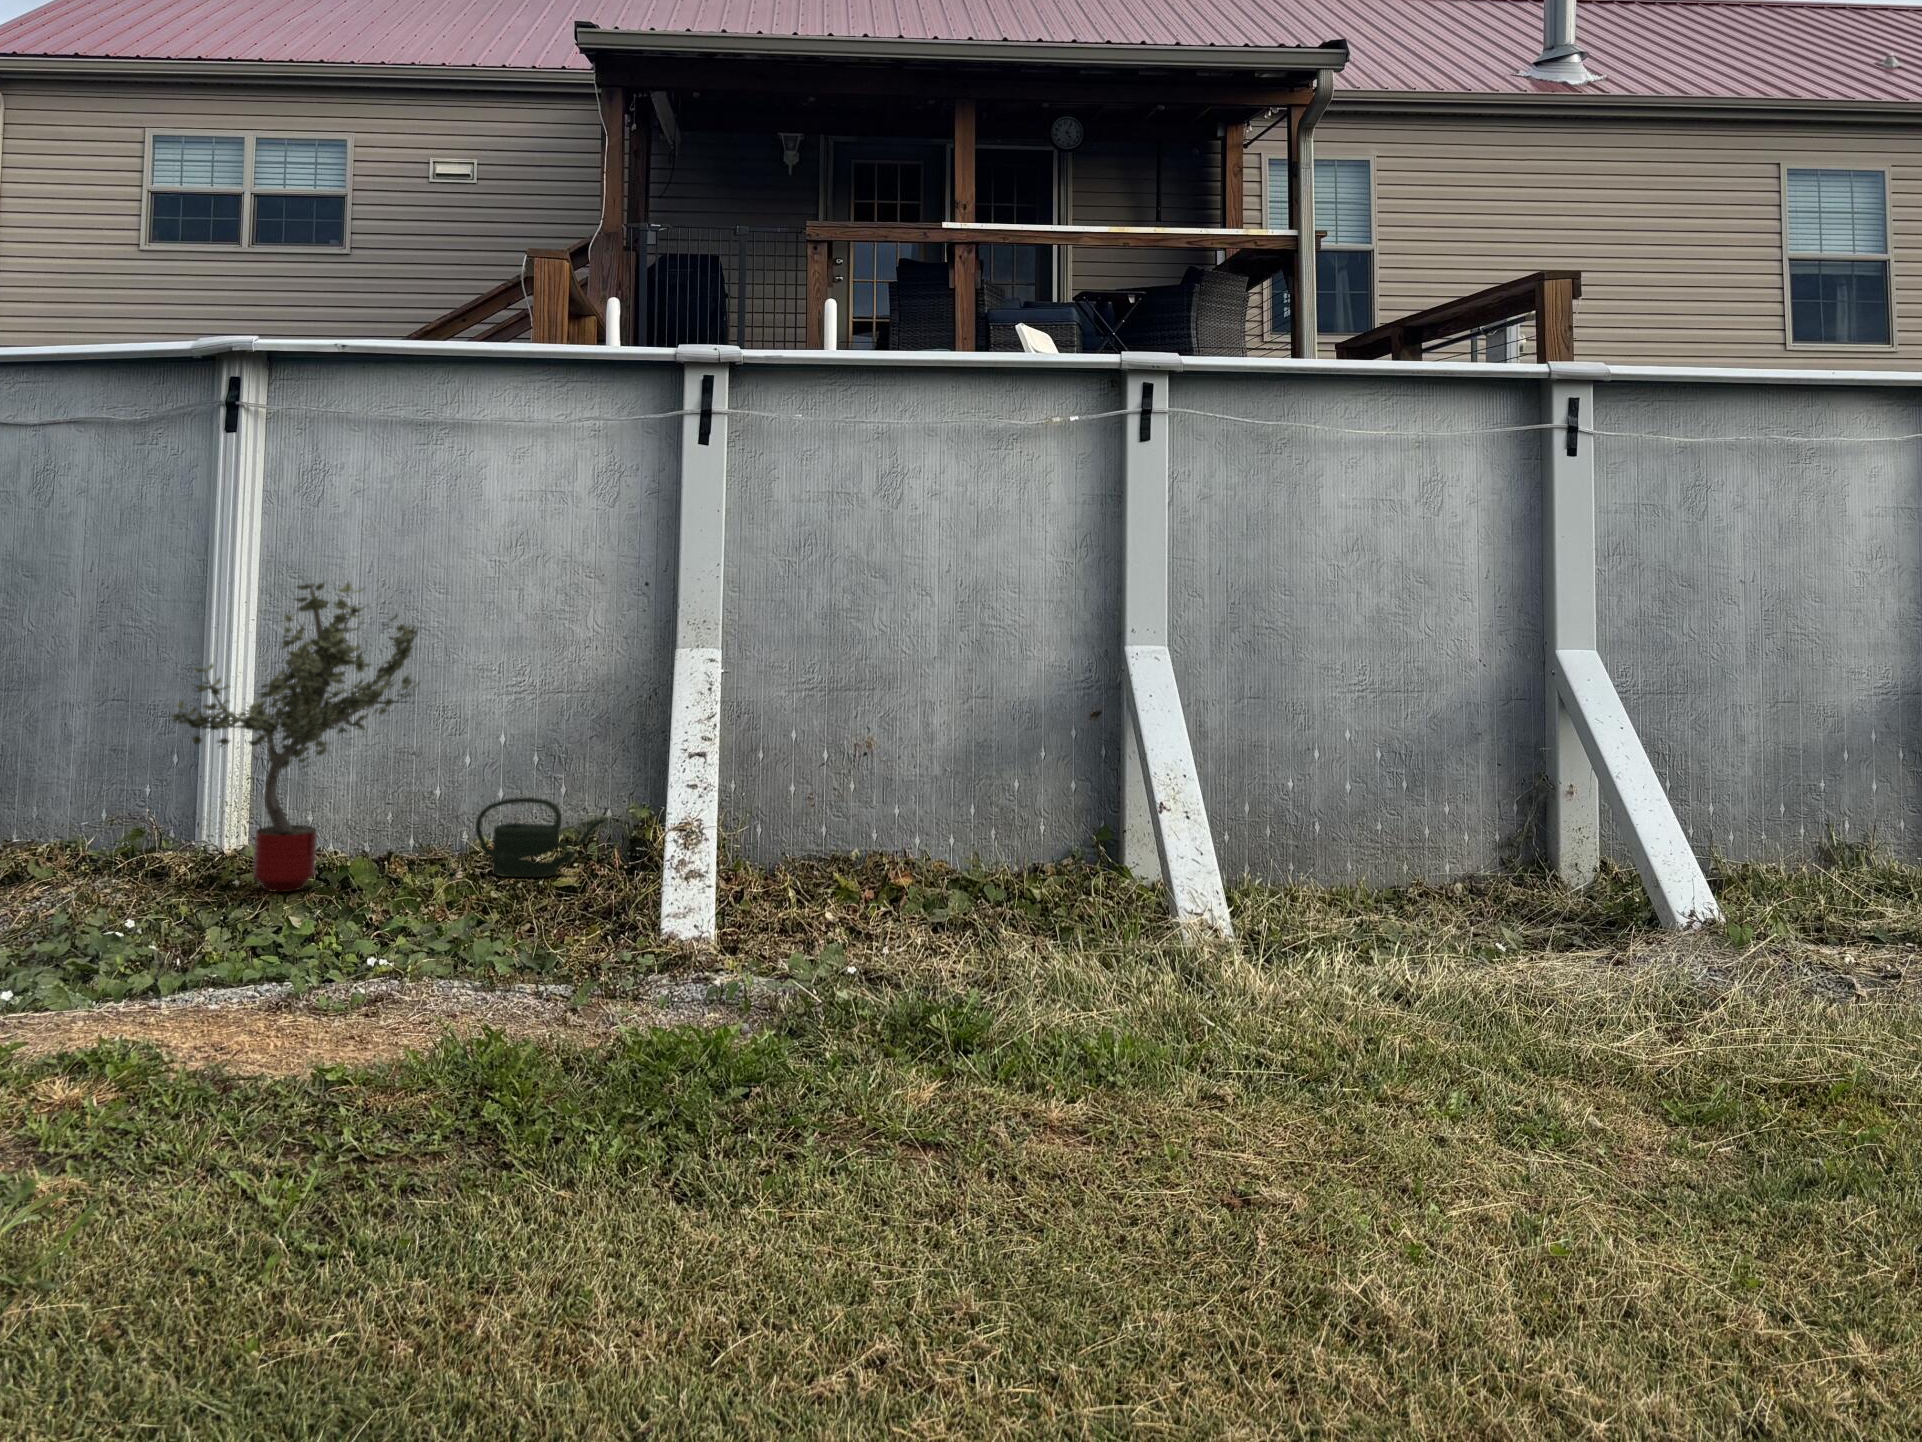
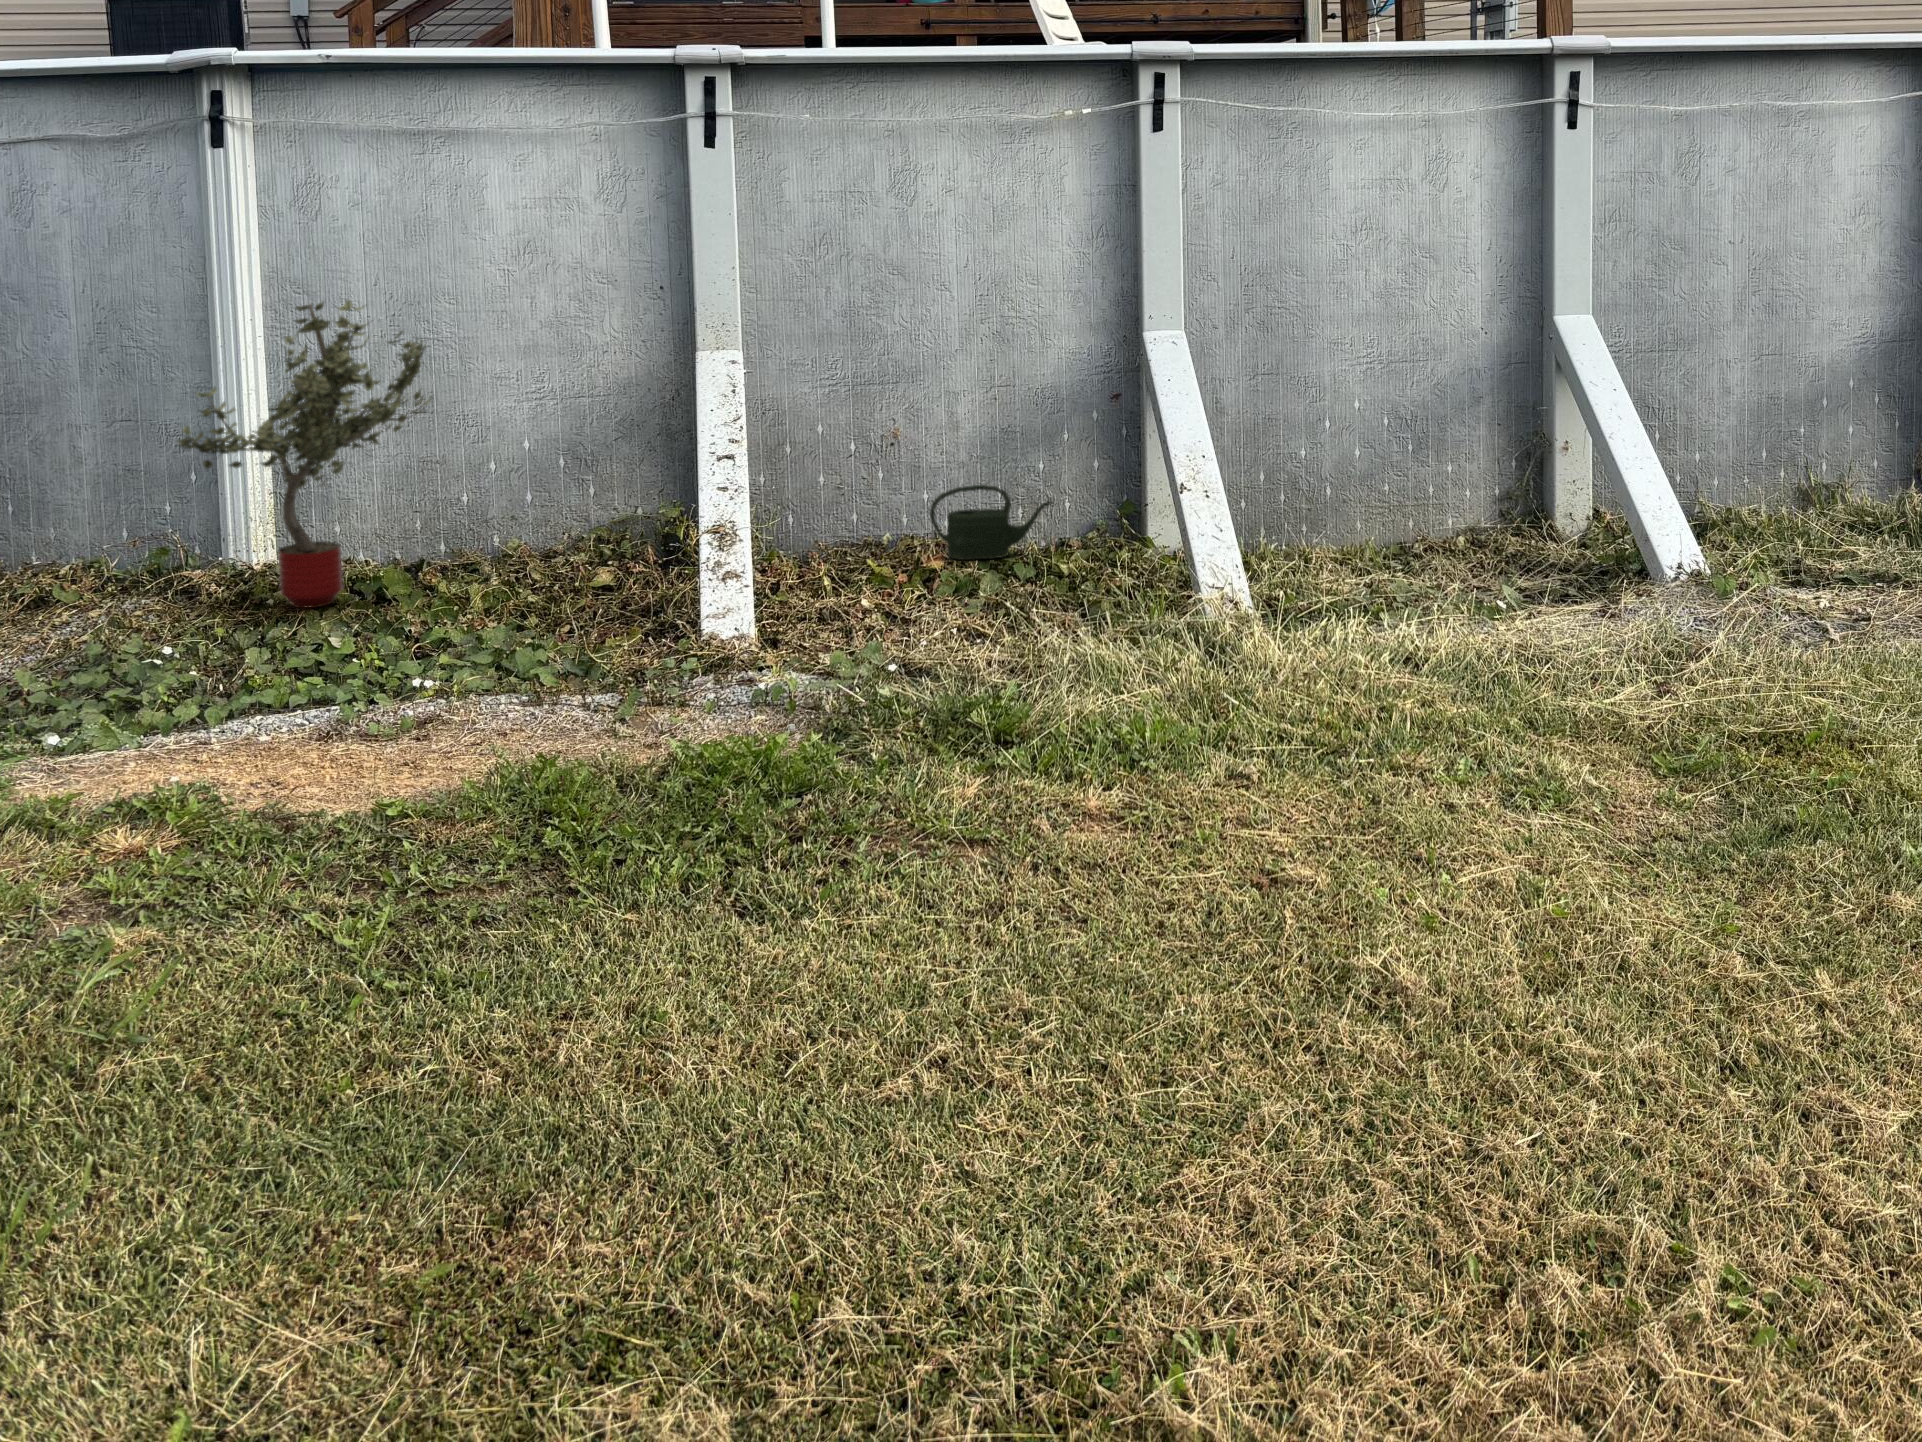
watering can: present [476,797,605,877] -> present [930,485,1051,560]

